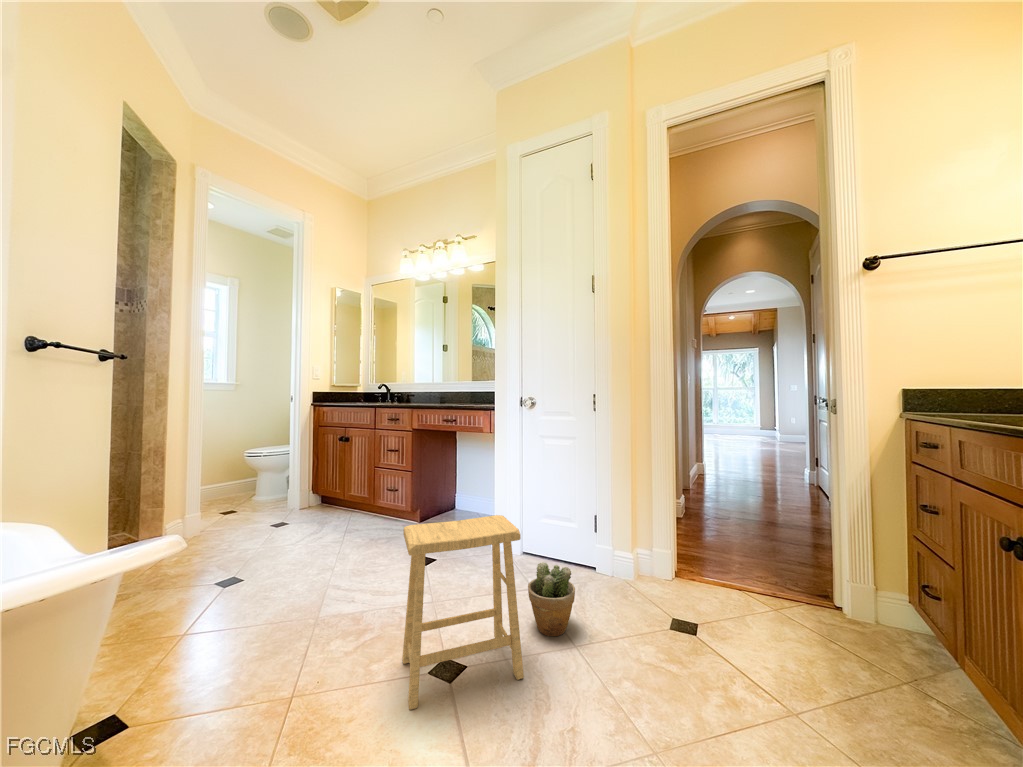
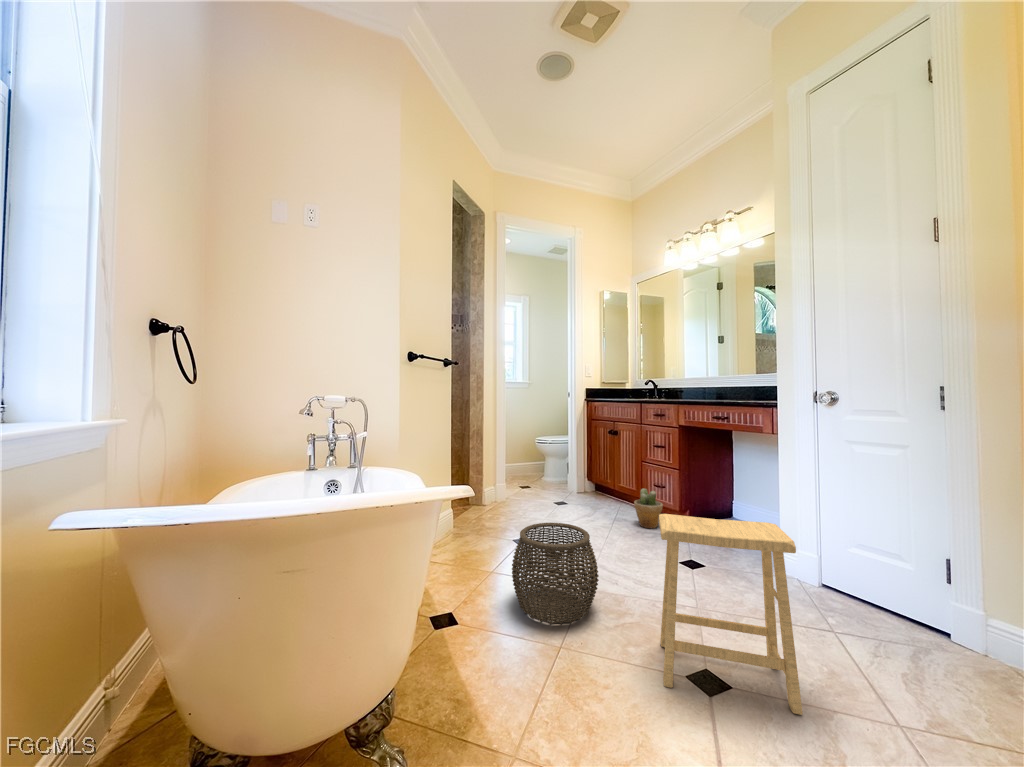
woven basket: none [207,557,333,696] -> present [512,523,599,624]
potted plant: present [528,562,575,636] -> present [634,489,663,528]

